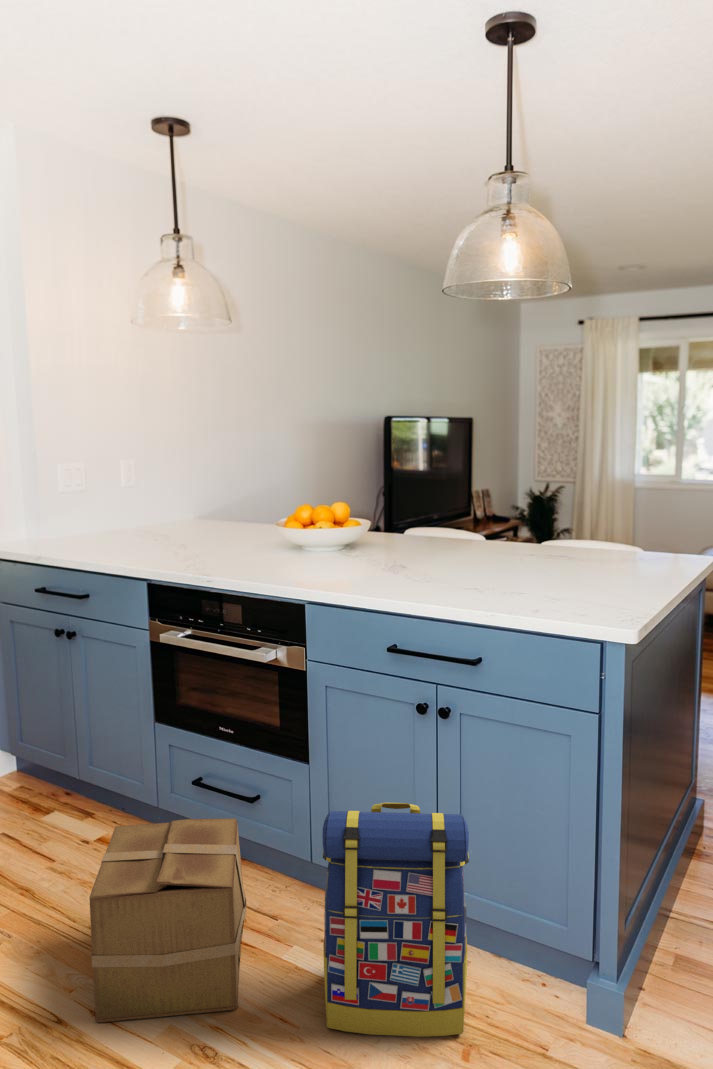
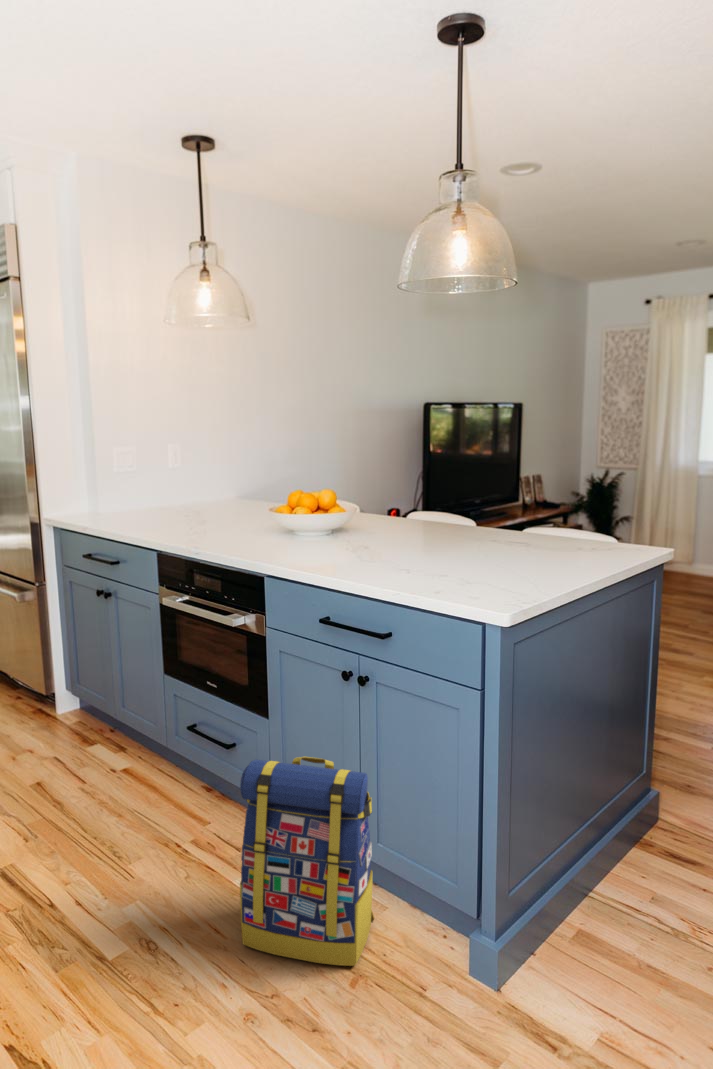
cardboard box: present [89,818,247,1022] -> none [56,757,208,919]

